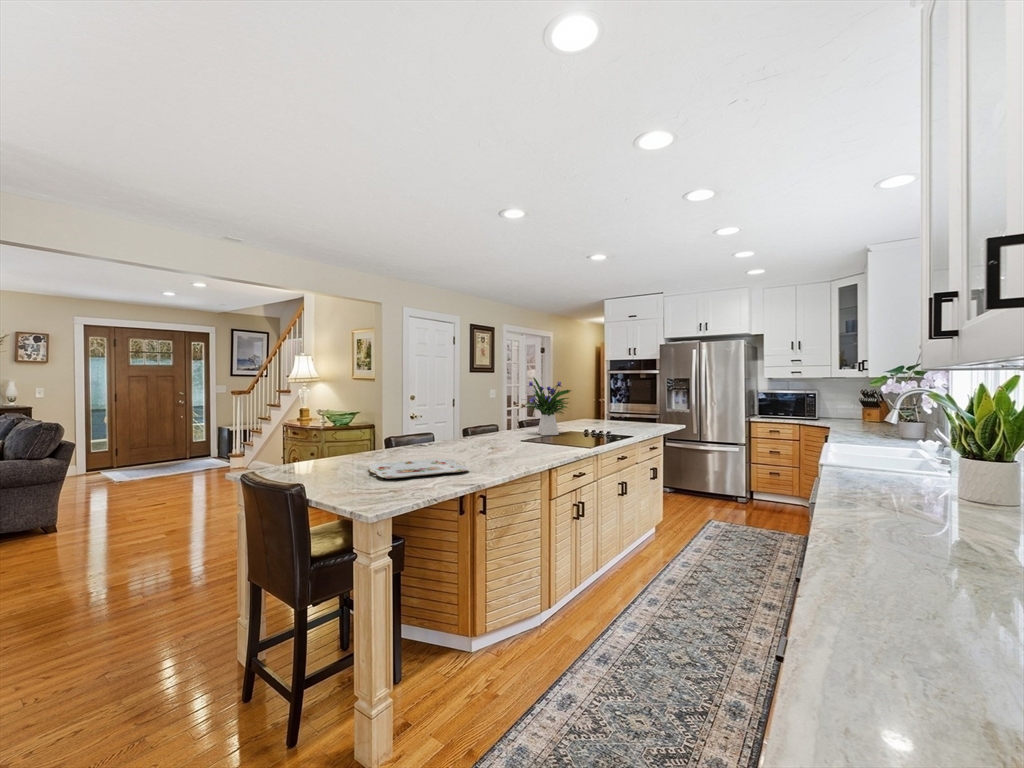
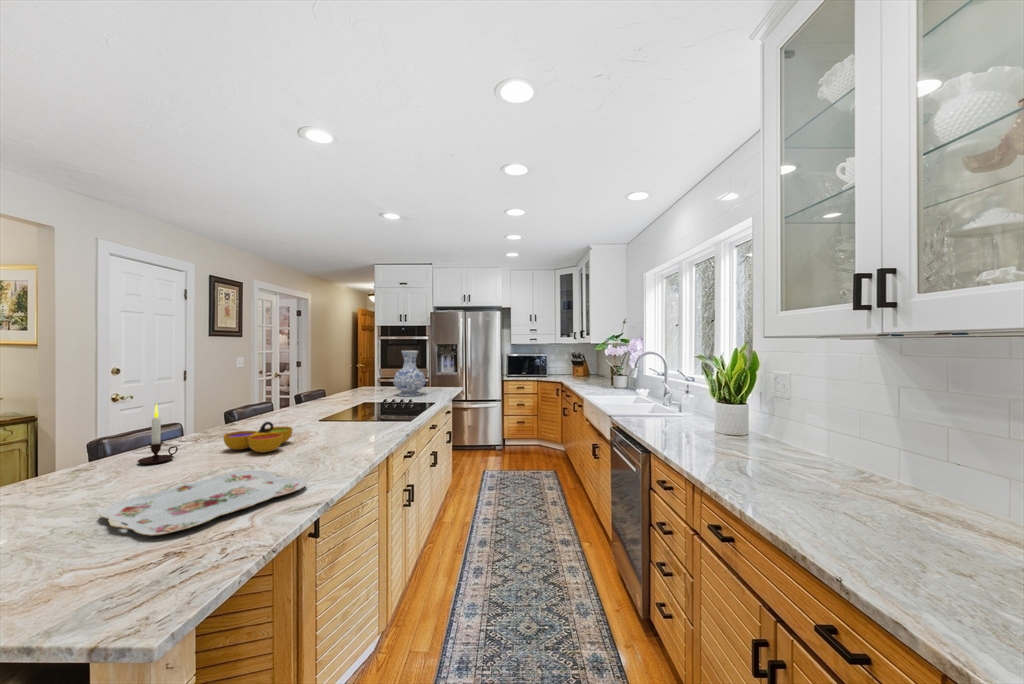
flower arrangement: present [525,378,571,435] -> none [312,345,378,412]
vase: none [600,384,631,429] -> present [394,351,426,396]
candle: none [398,413,419,451] -> present [138,404,178,464]
decorative bowl: none [443,432,487,453] -> present [223,422,293,453]

